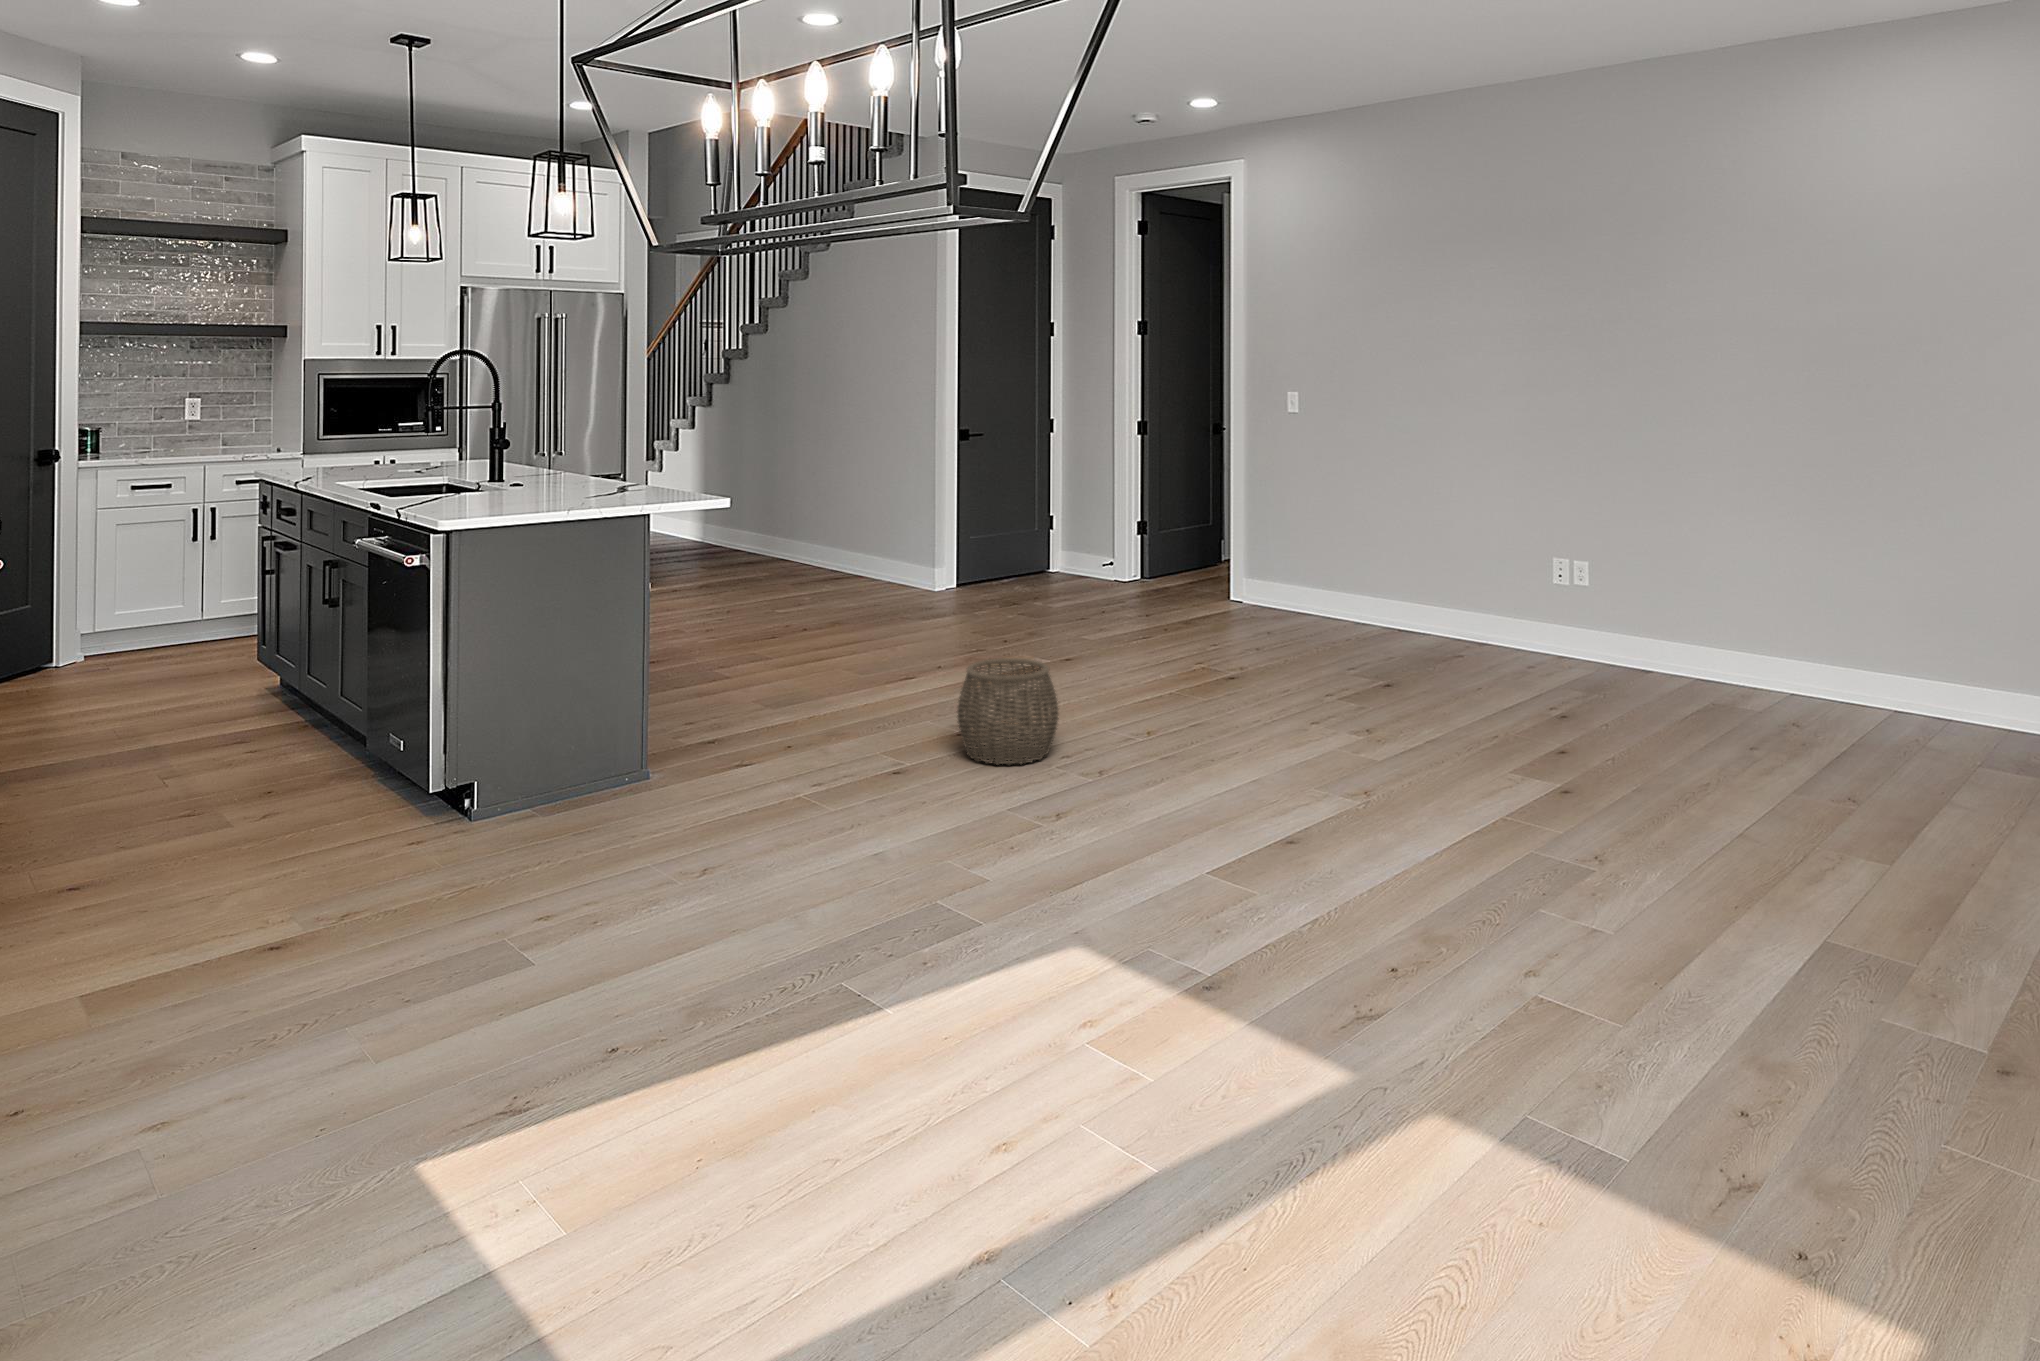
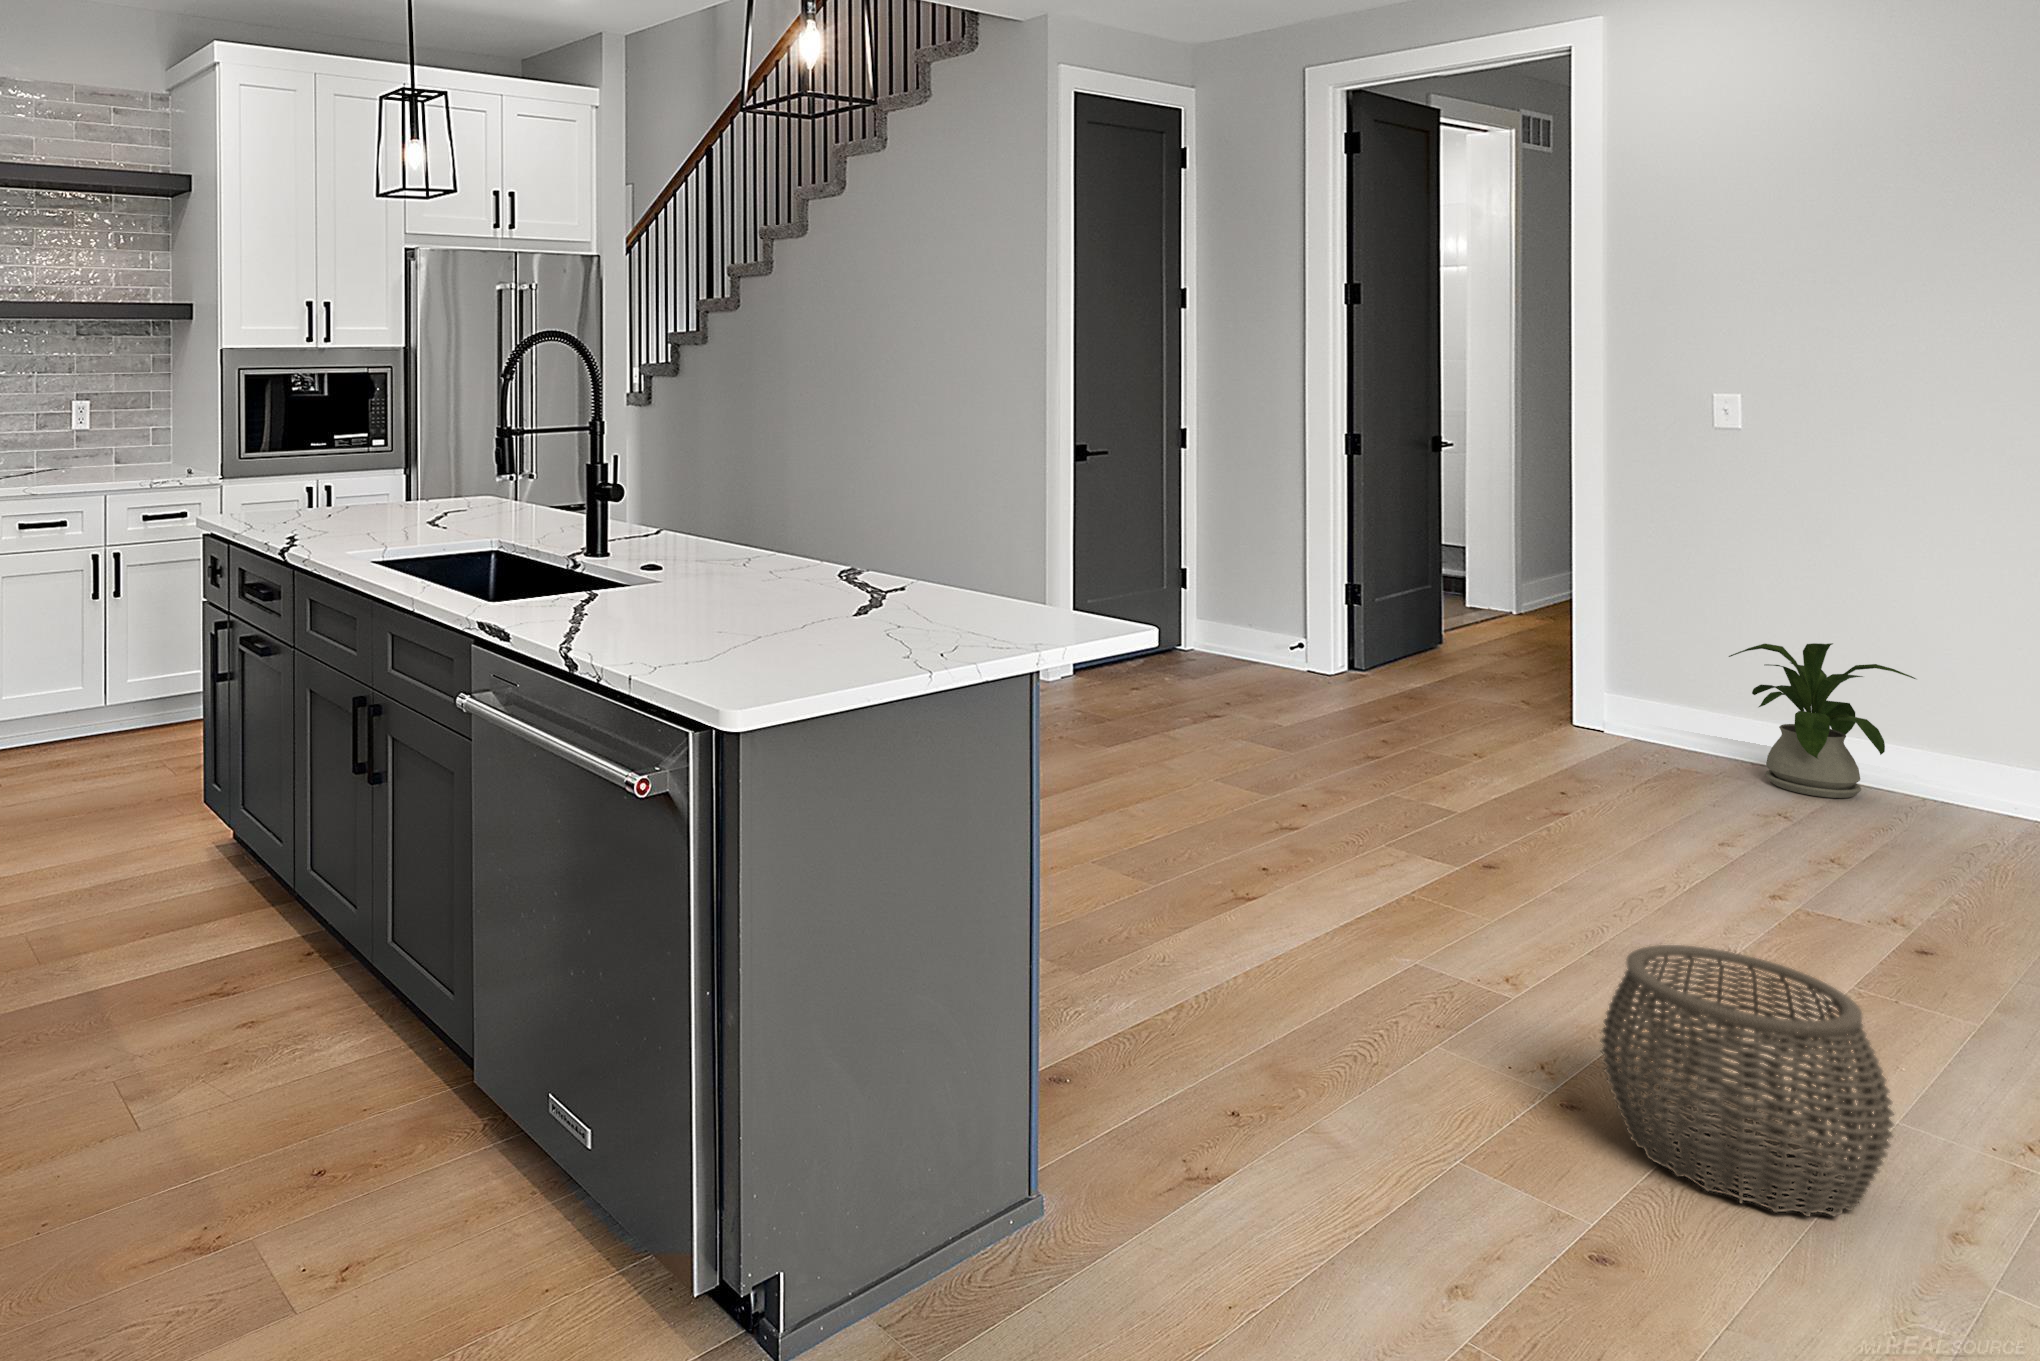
house plant: none [1278,540,1348,631] -> present [1729,643,1916,798]

